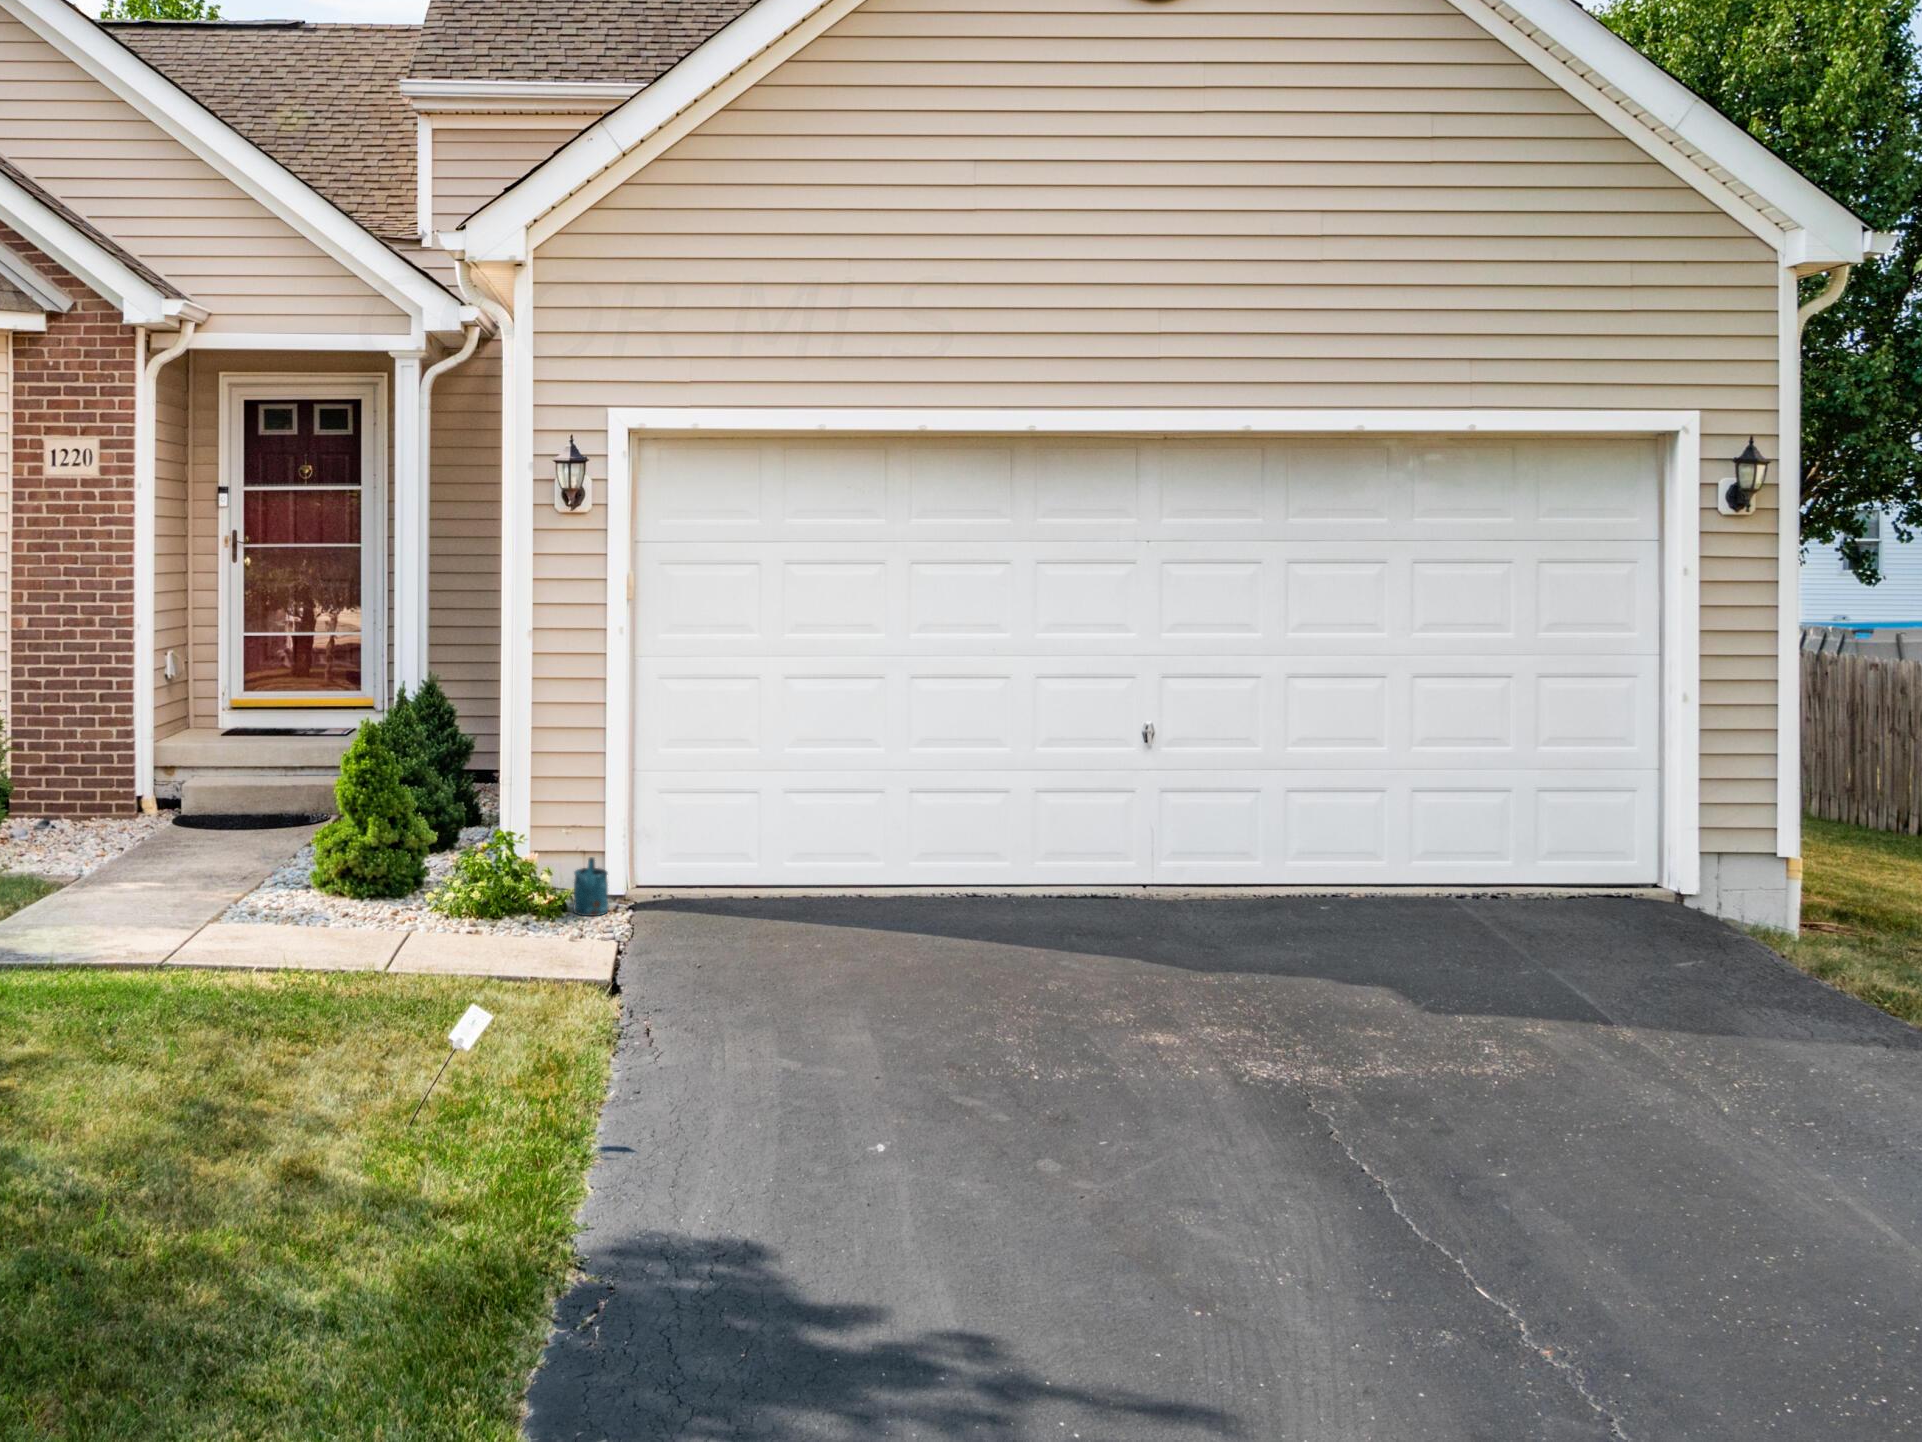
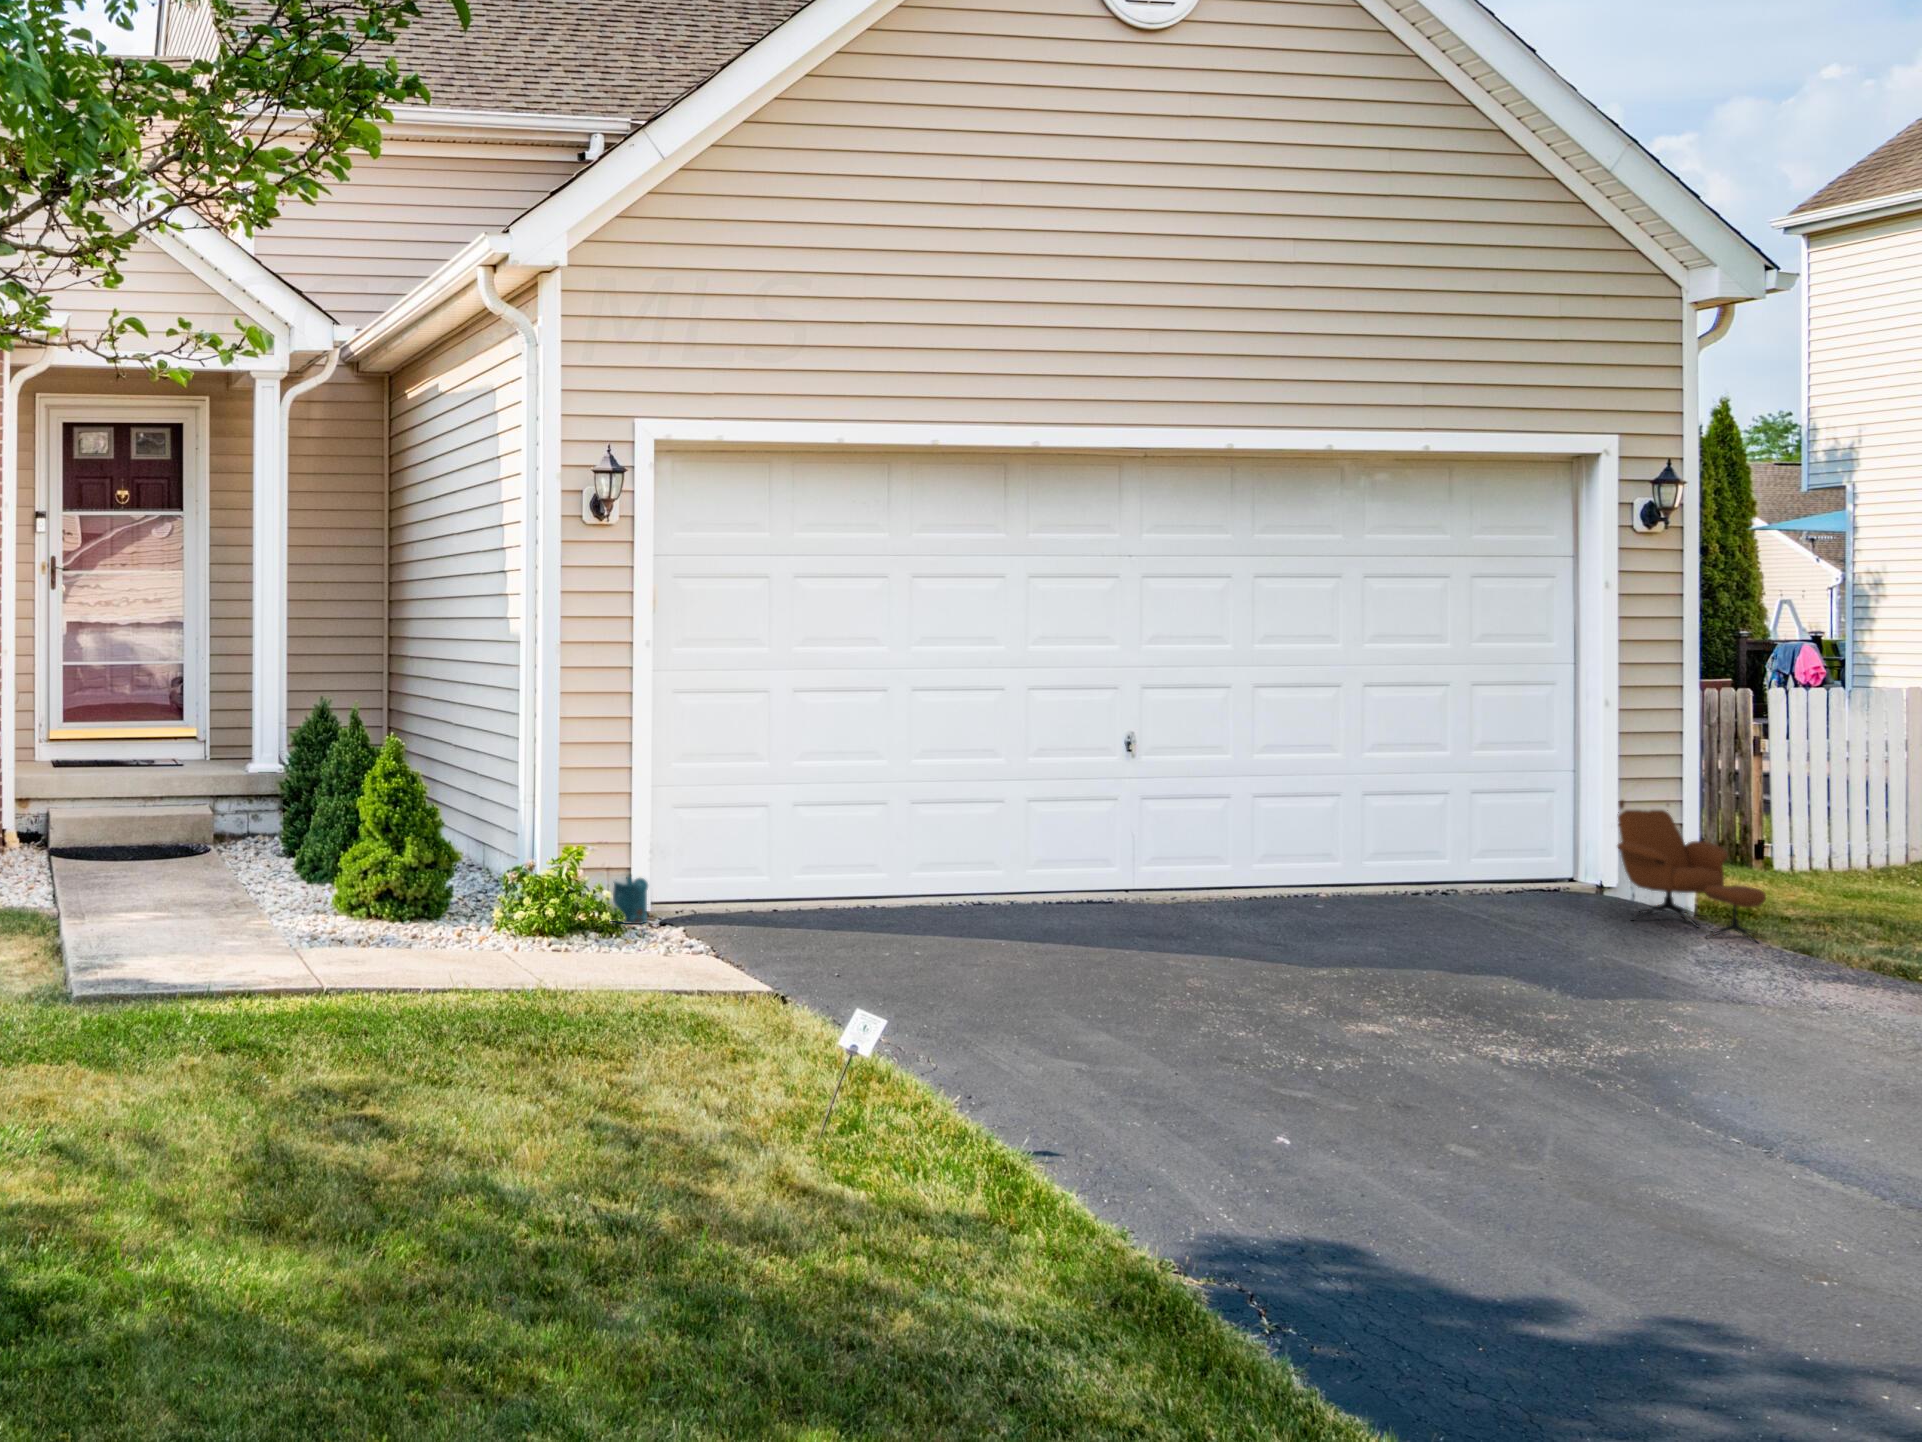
lounge chair: none [1695,791,1866,985] -> present [1618,800,1766,941]

